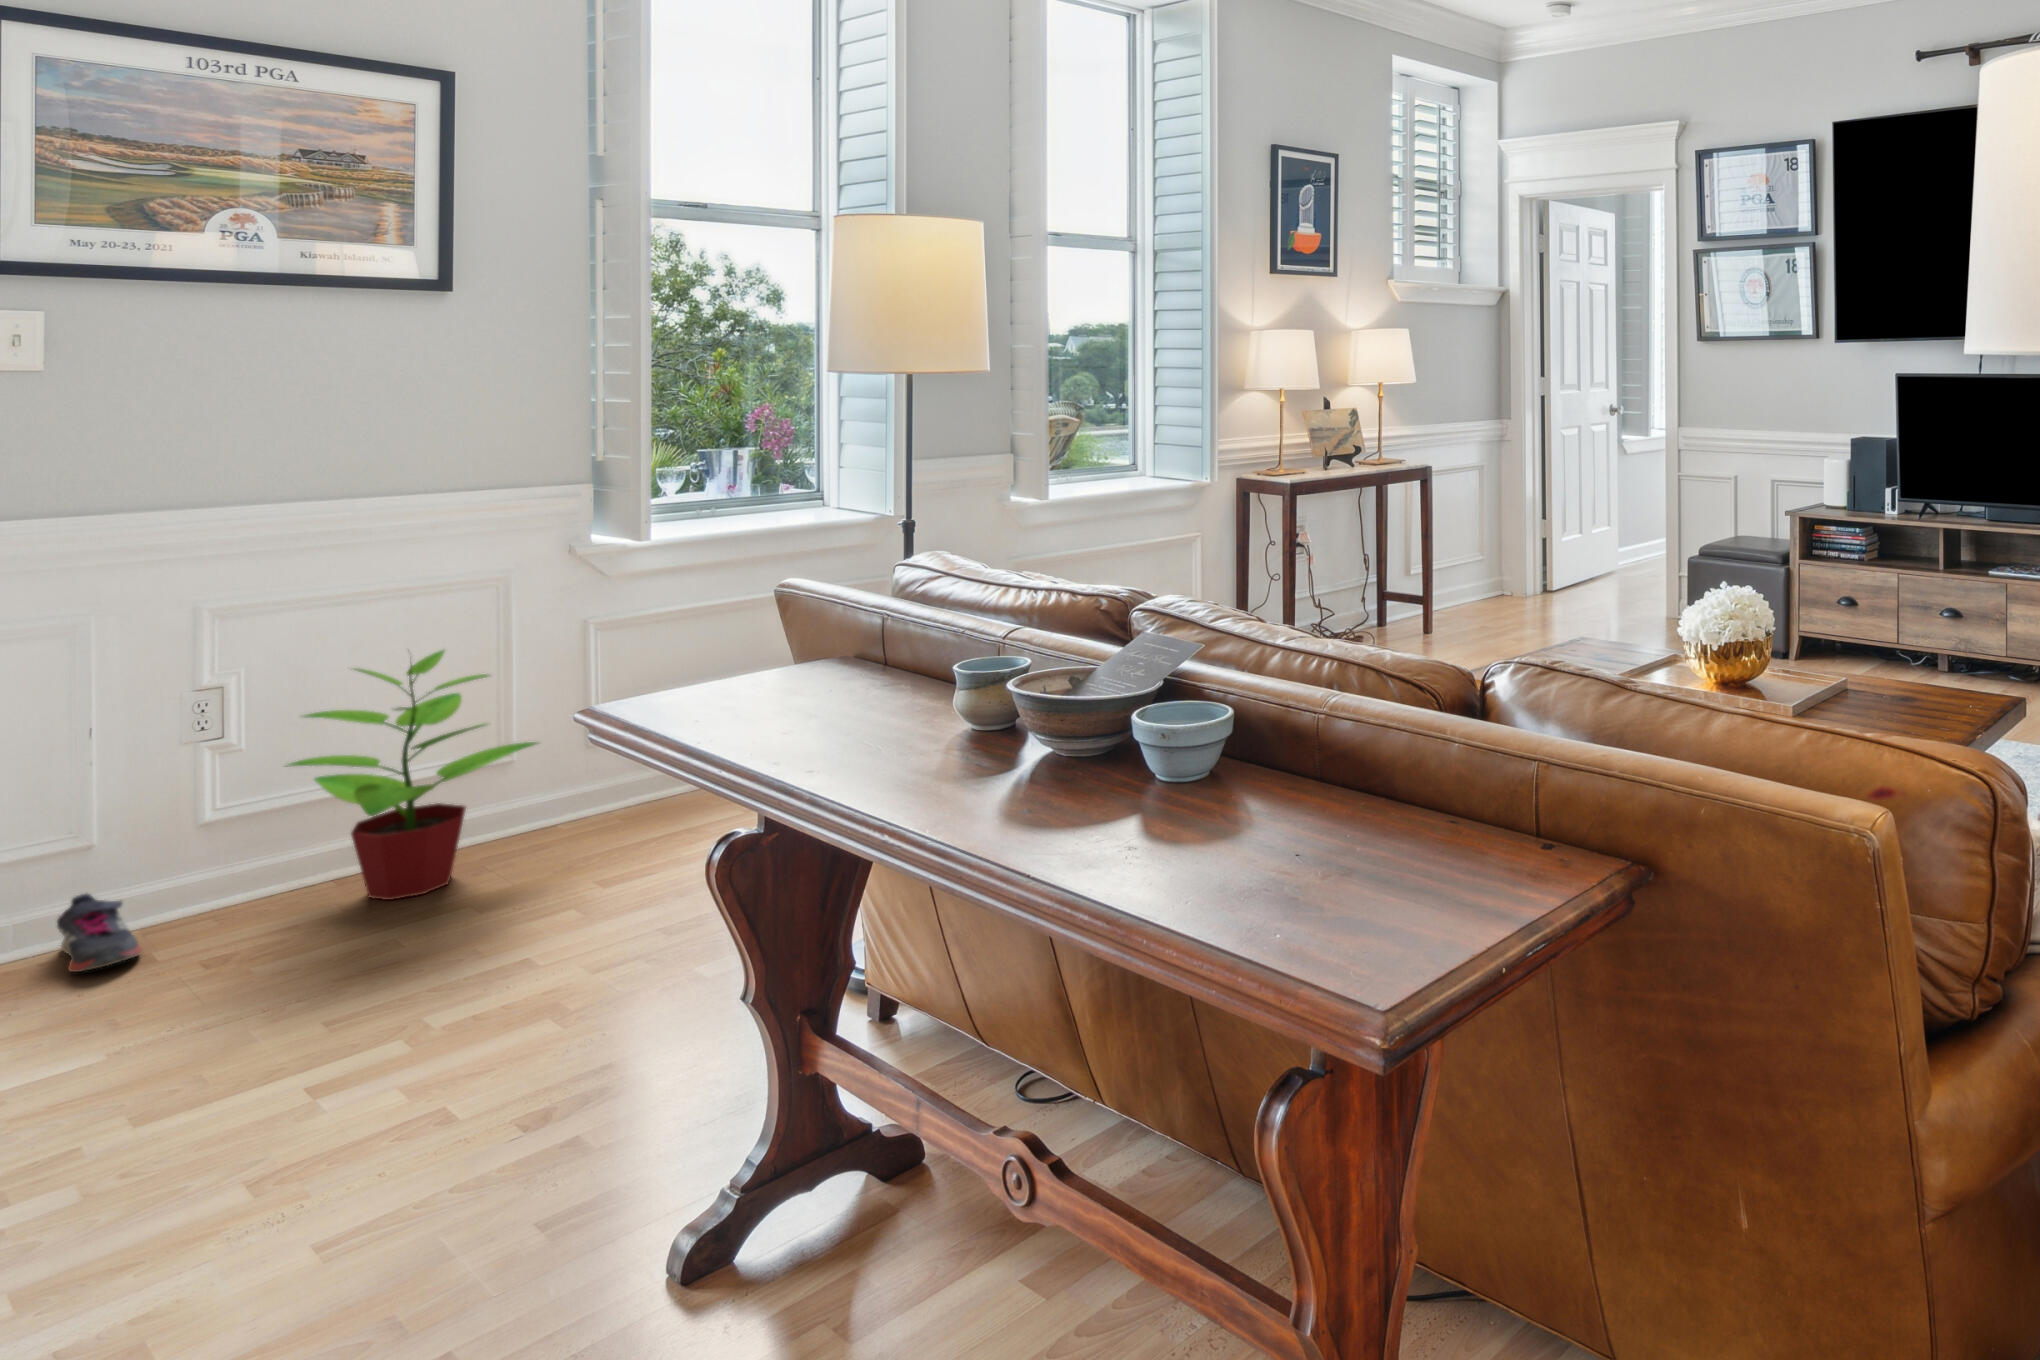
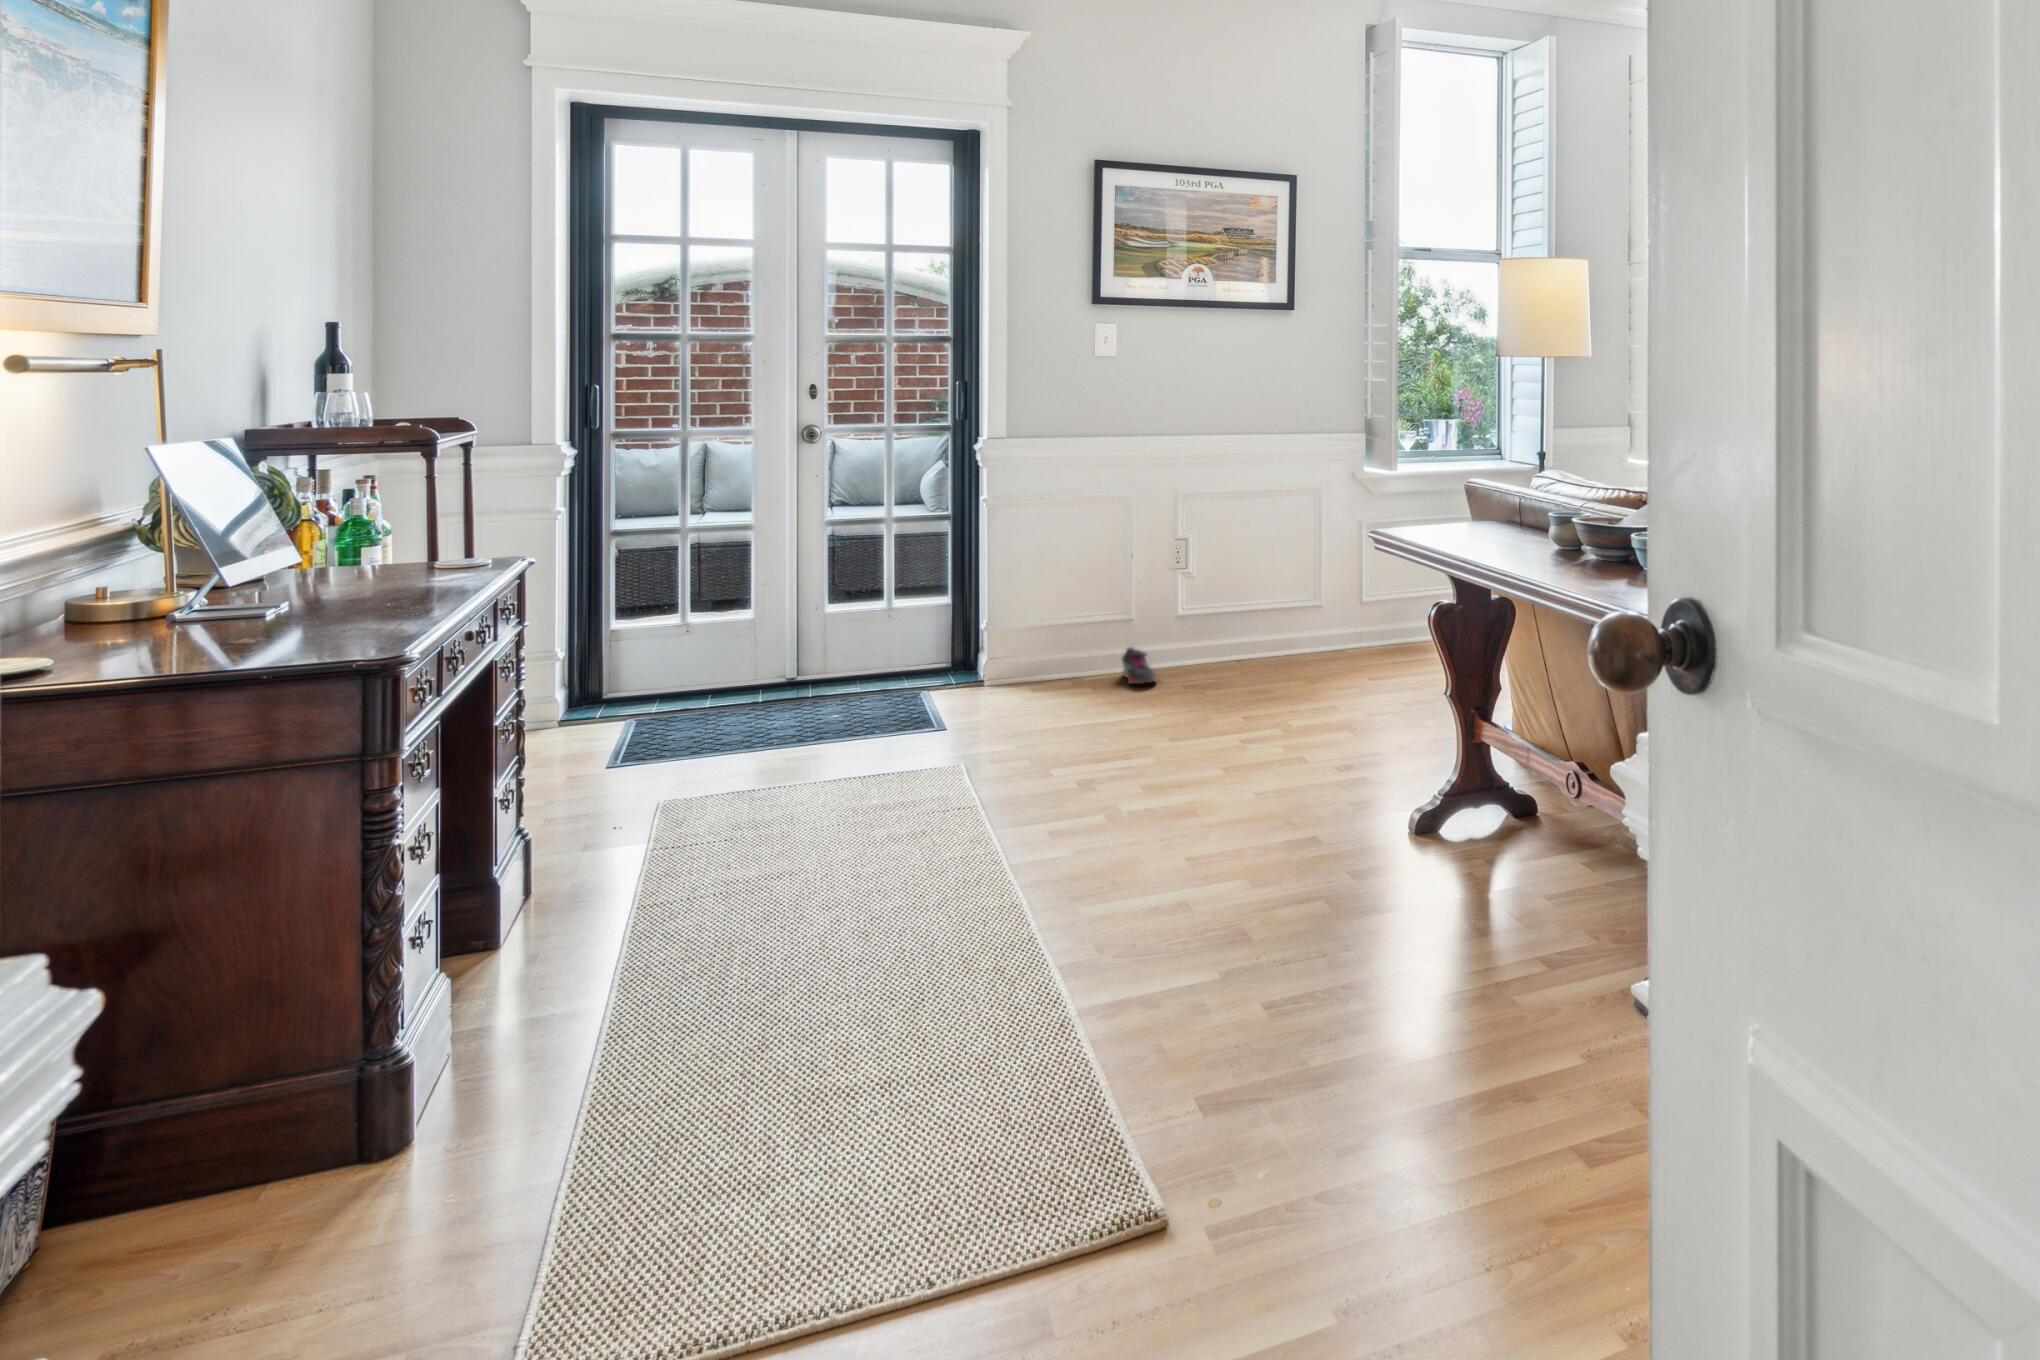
potted plant: present [285,650,538,900] -> none [1216,527,1338,676]

